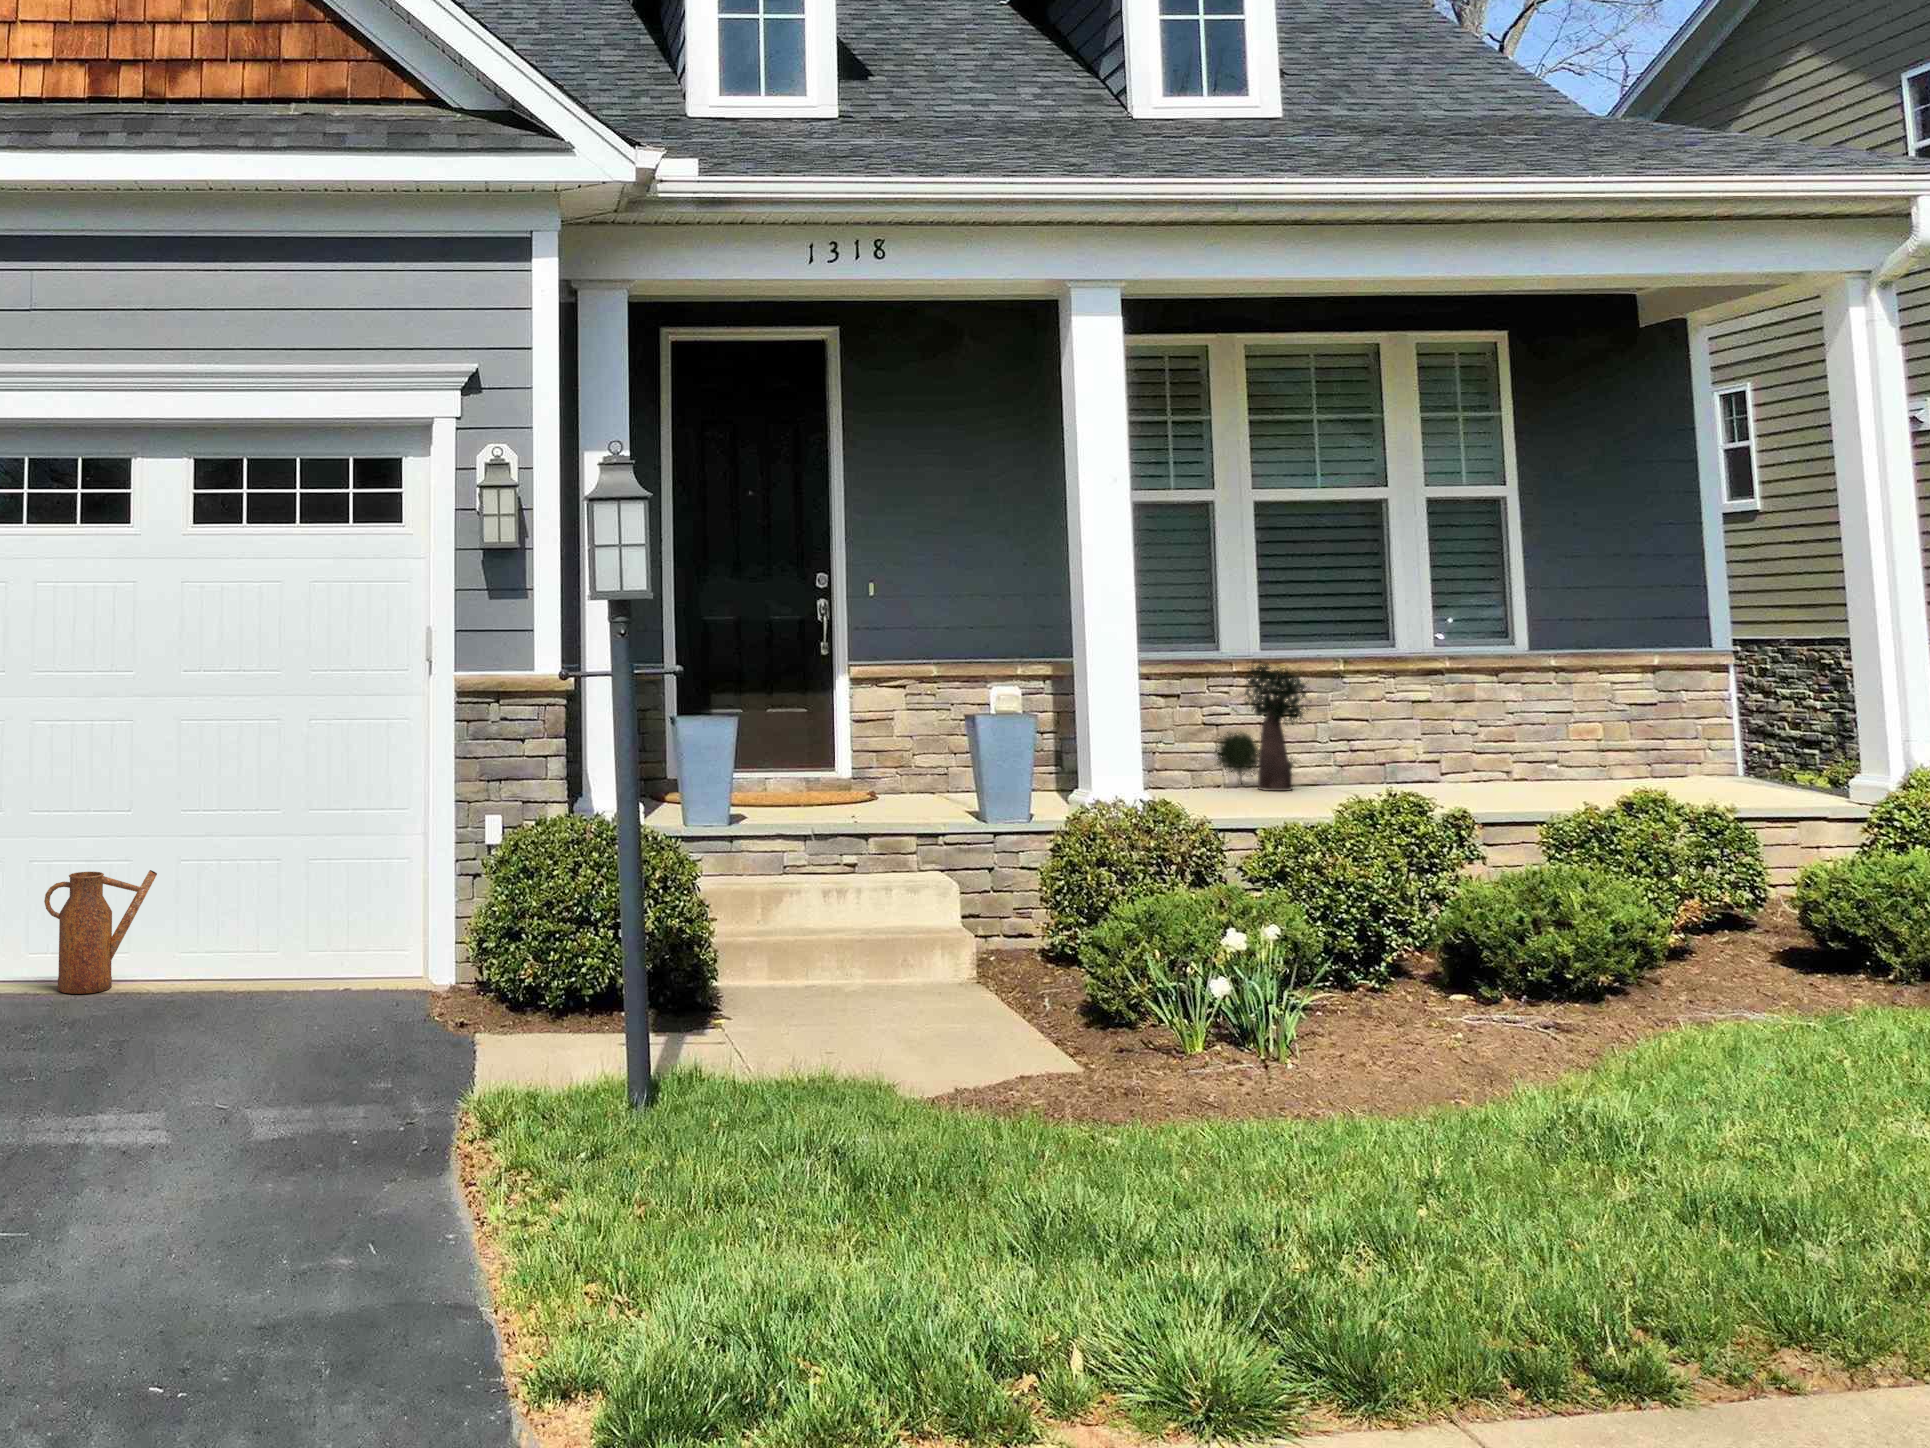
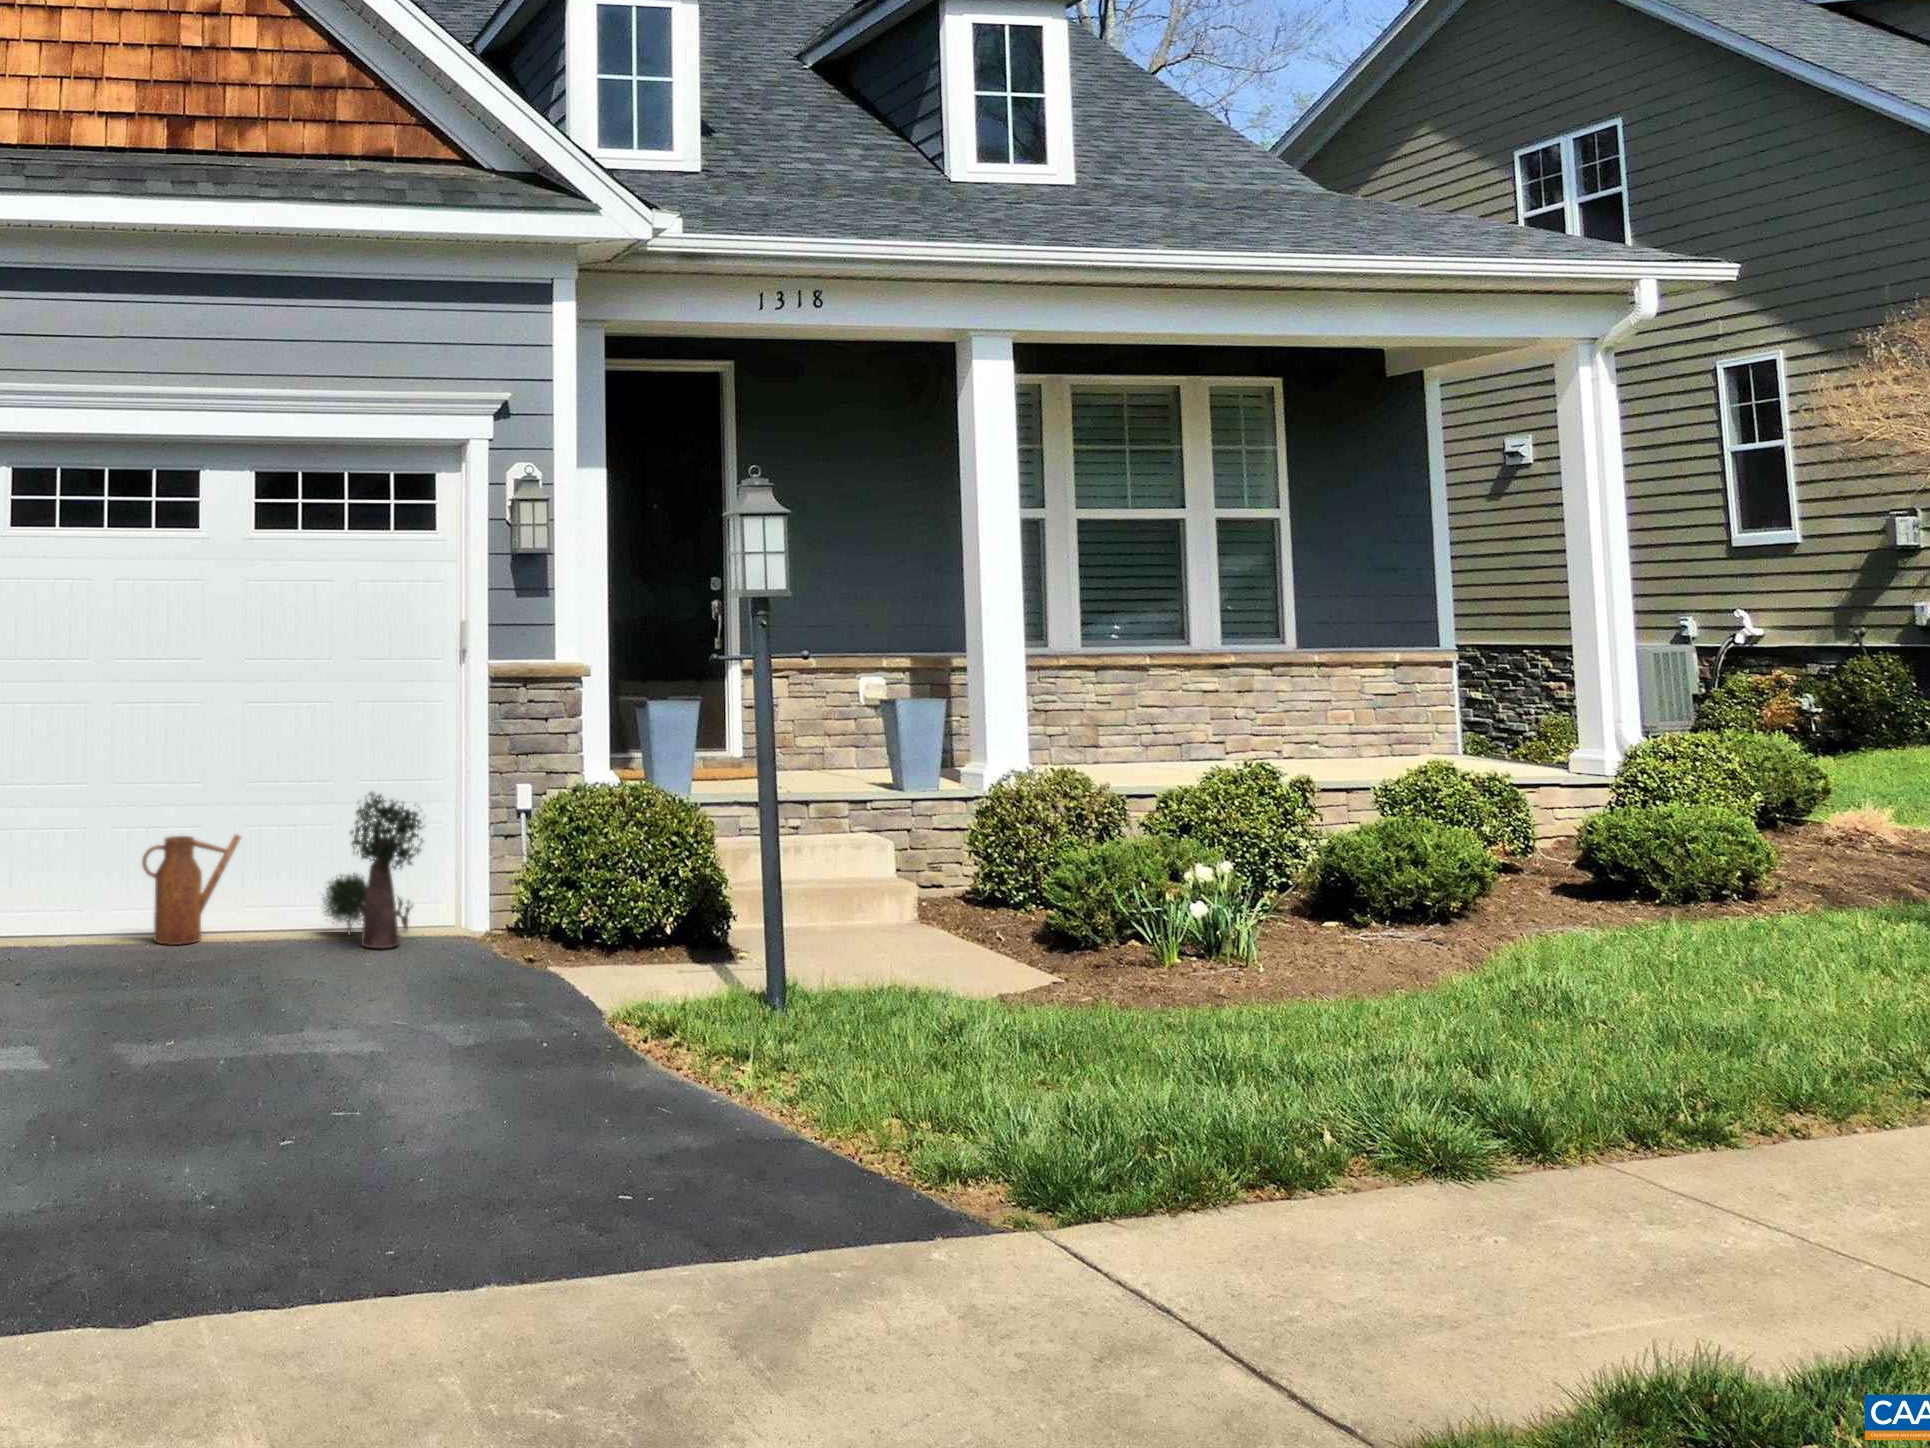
potted plant: present [1216,661,1311,791] -> present [323,793,422,948]

